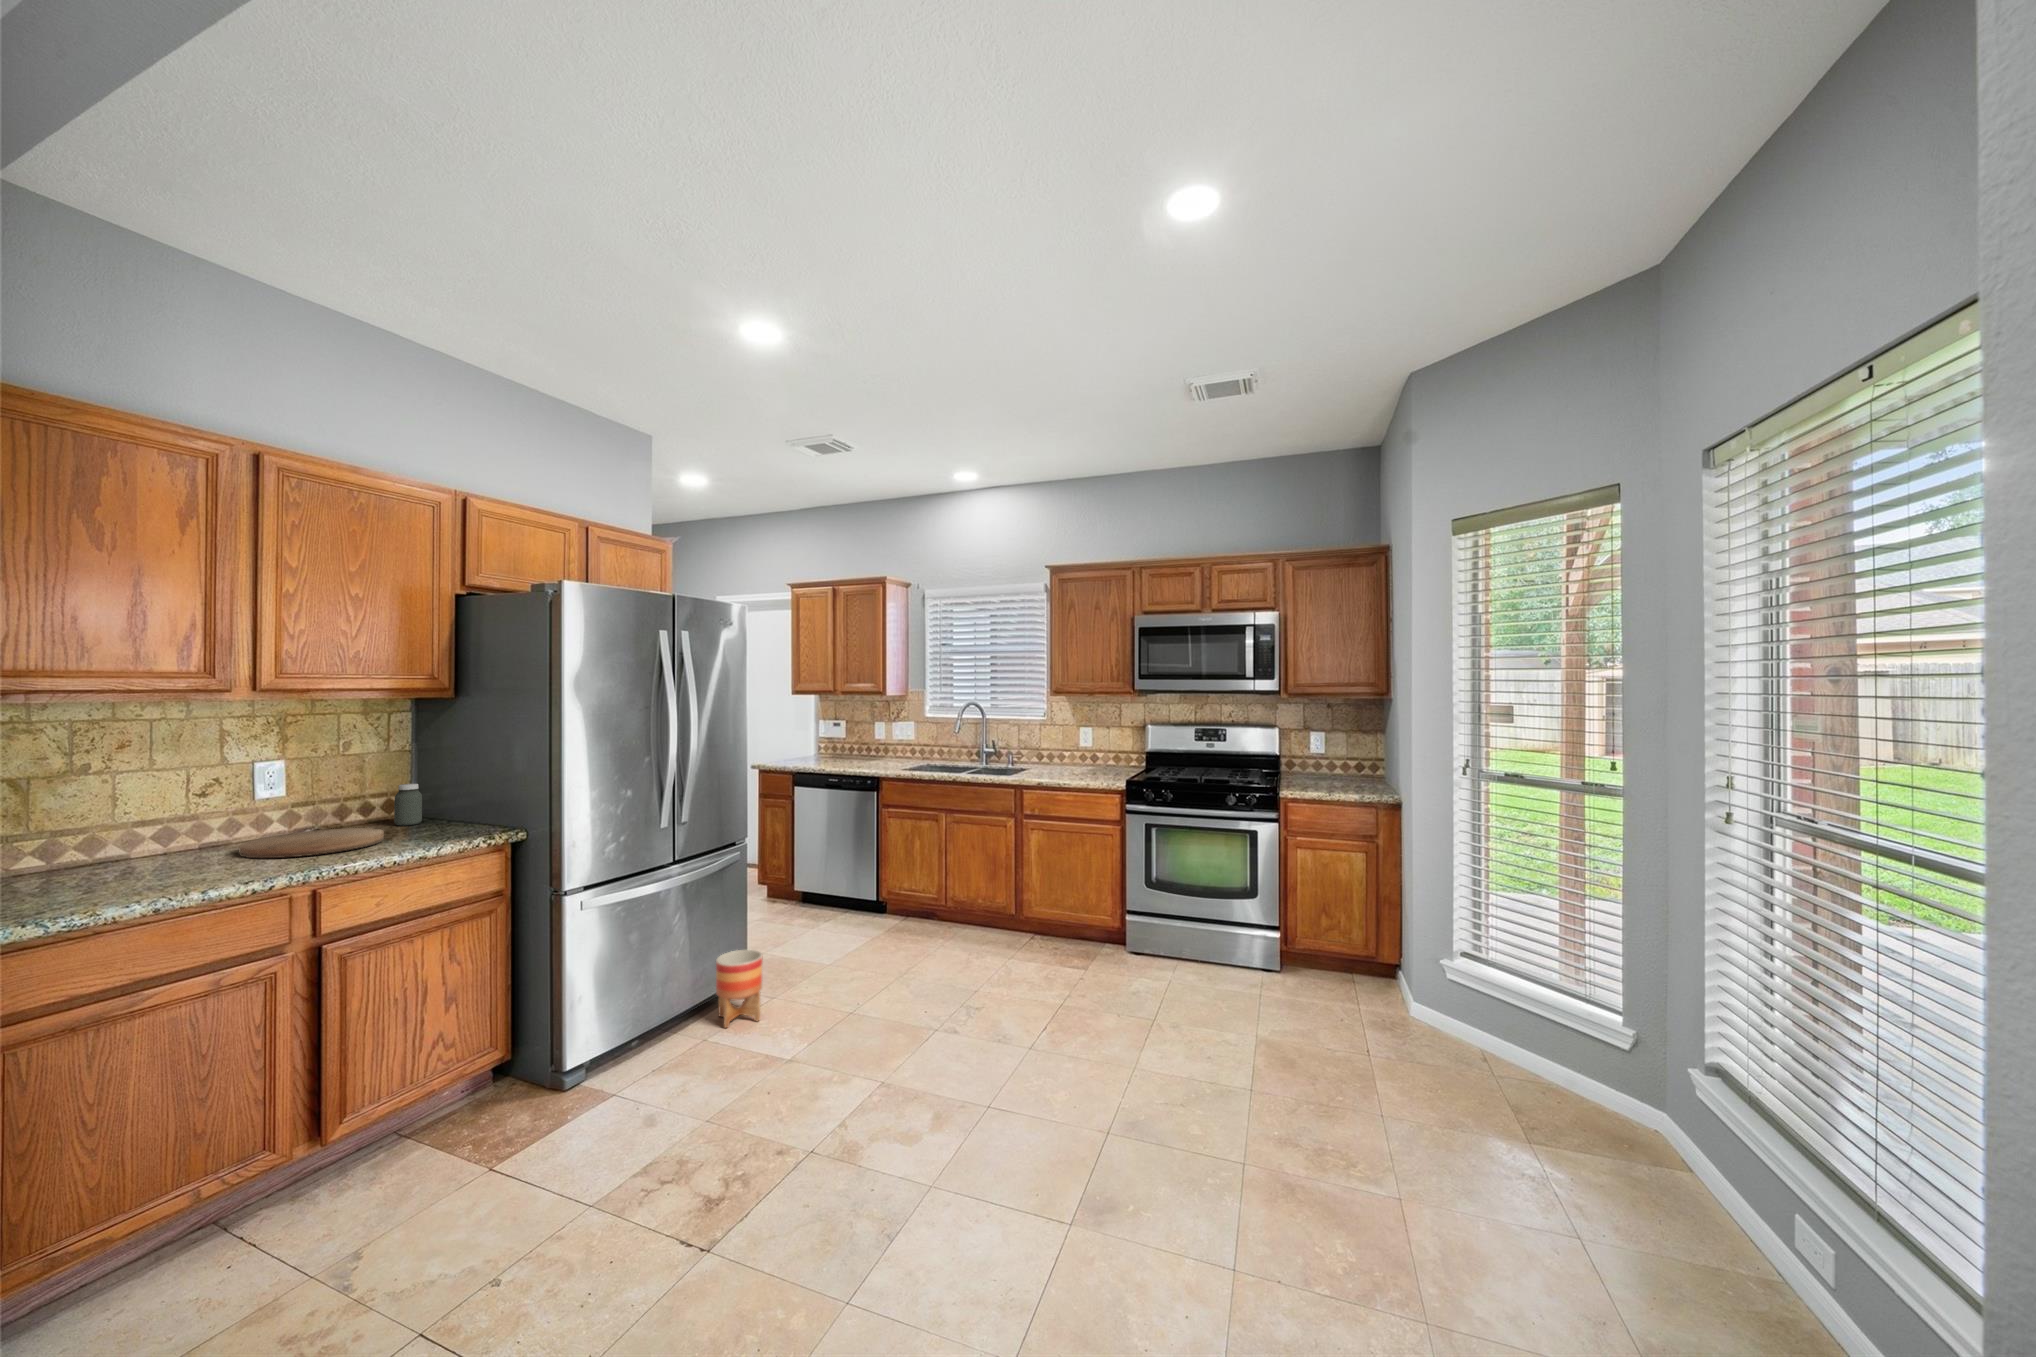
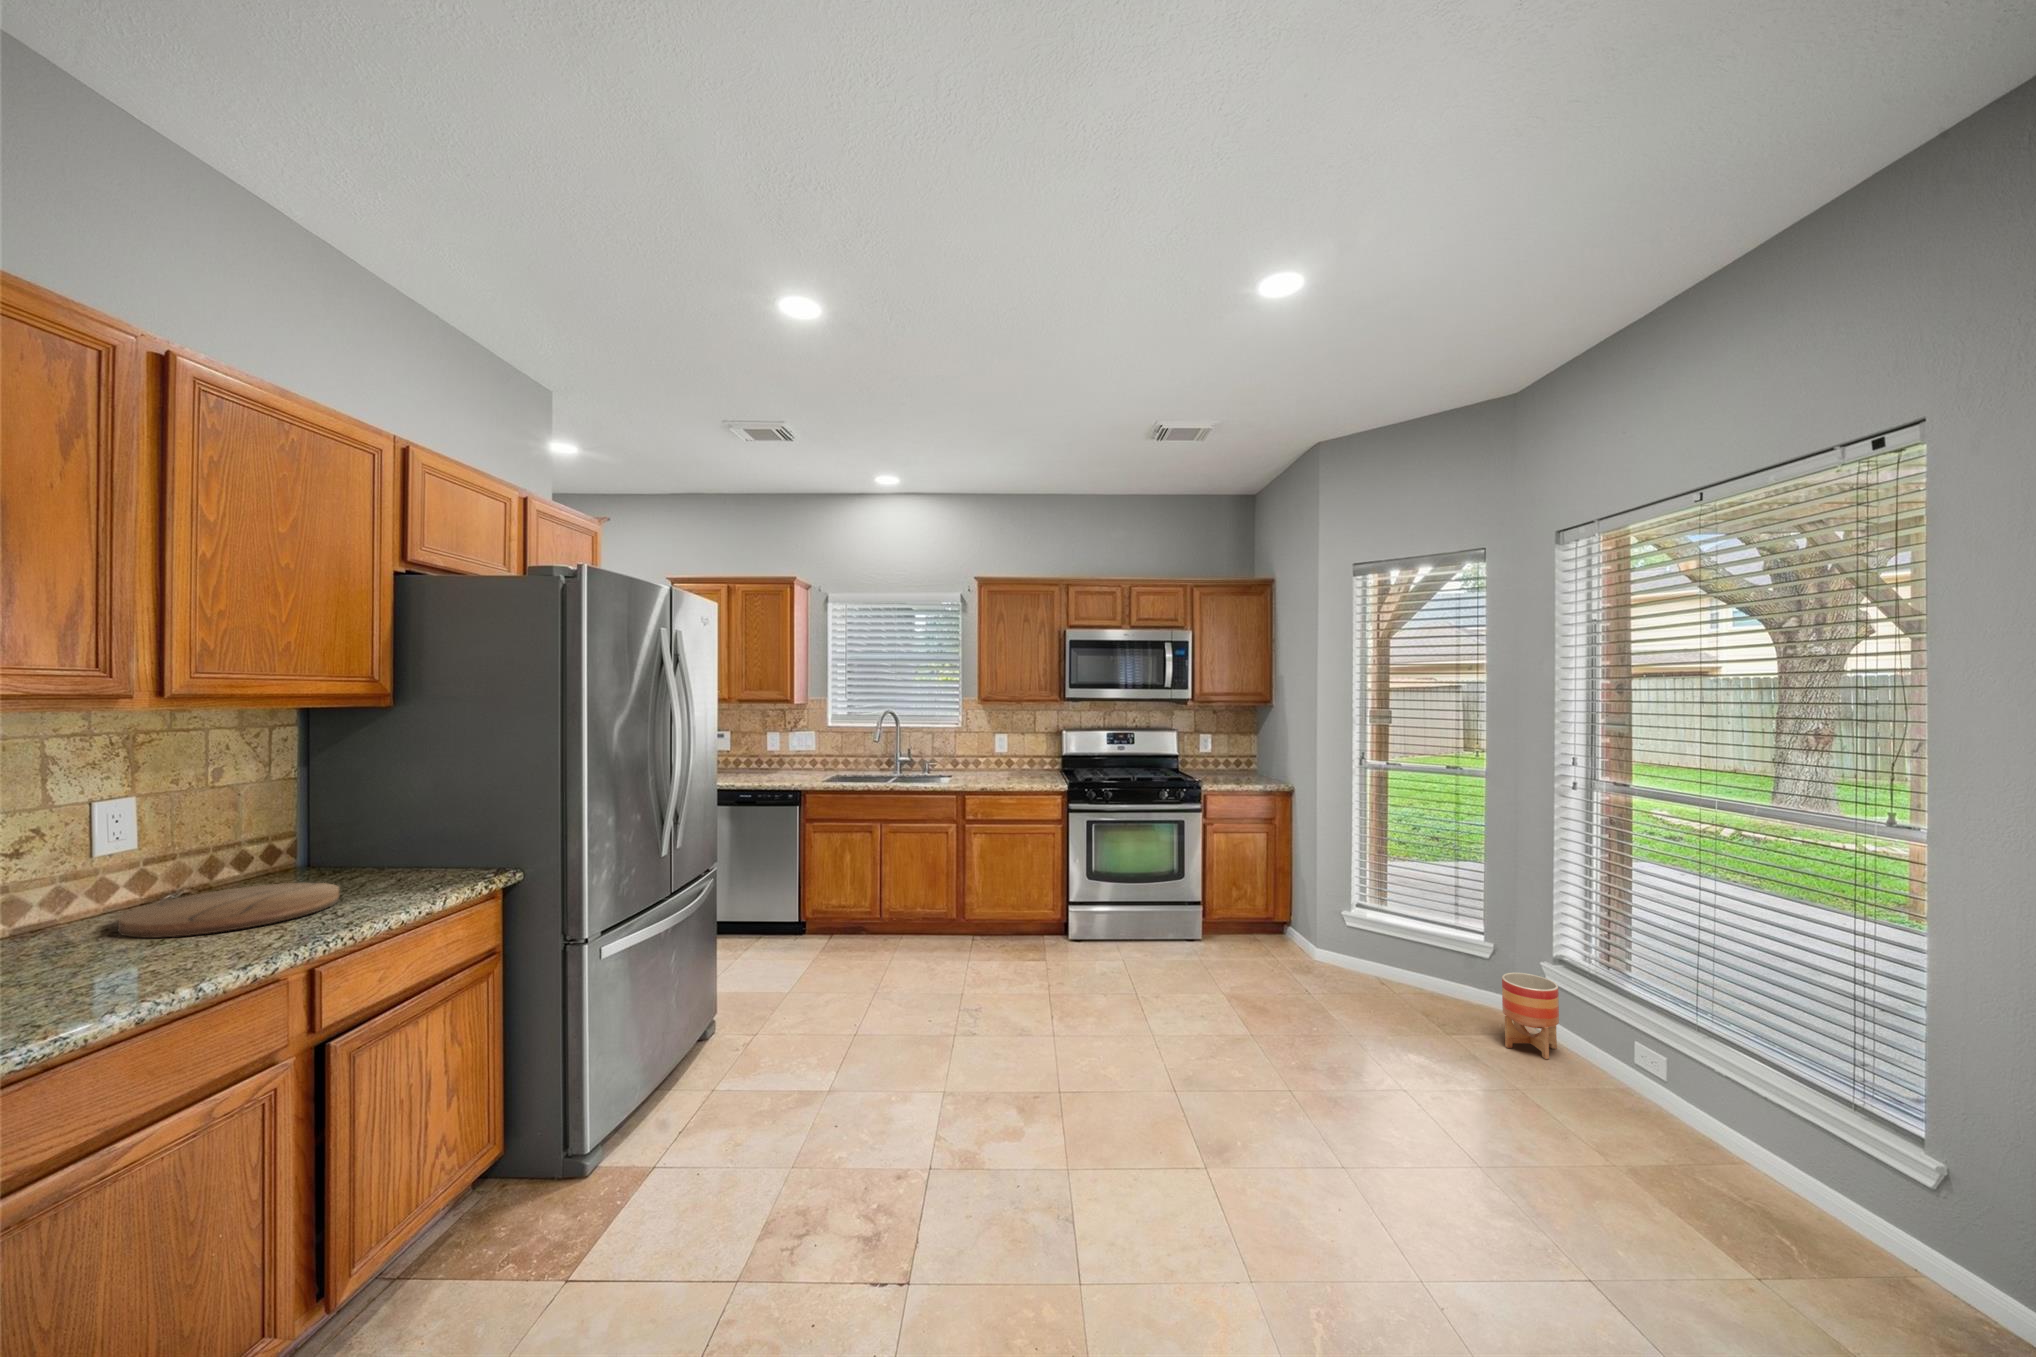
jar: present [394,784,422,826] -> none [303,819,343,877]
planter: present [716,950,763,1028] -> present [1502,973,1559,1059]

